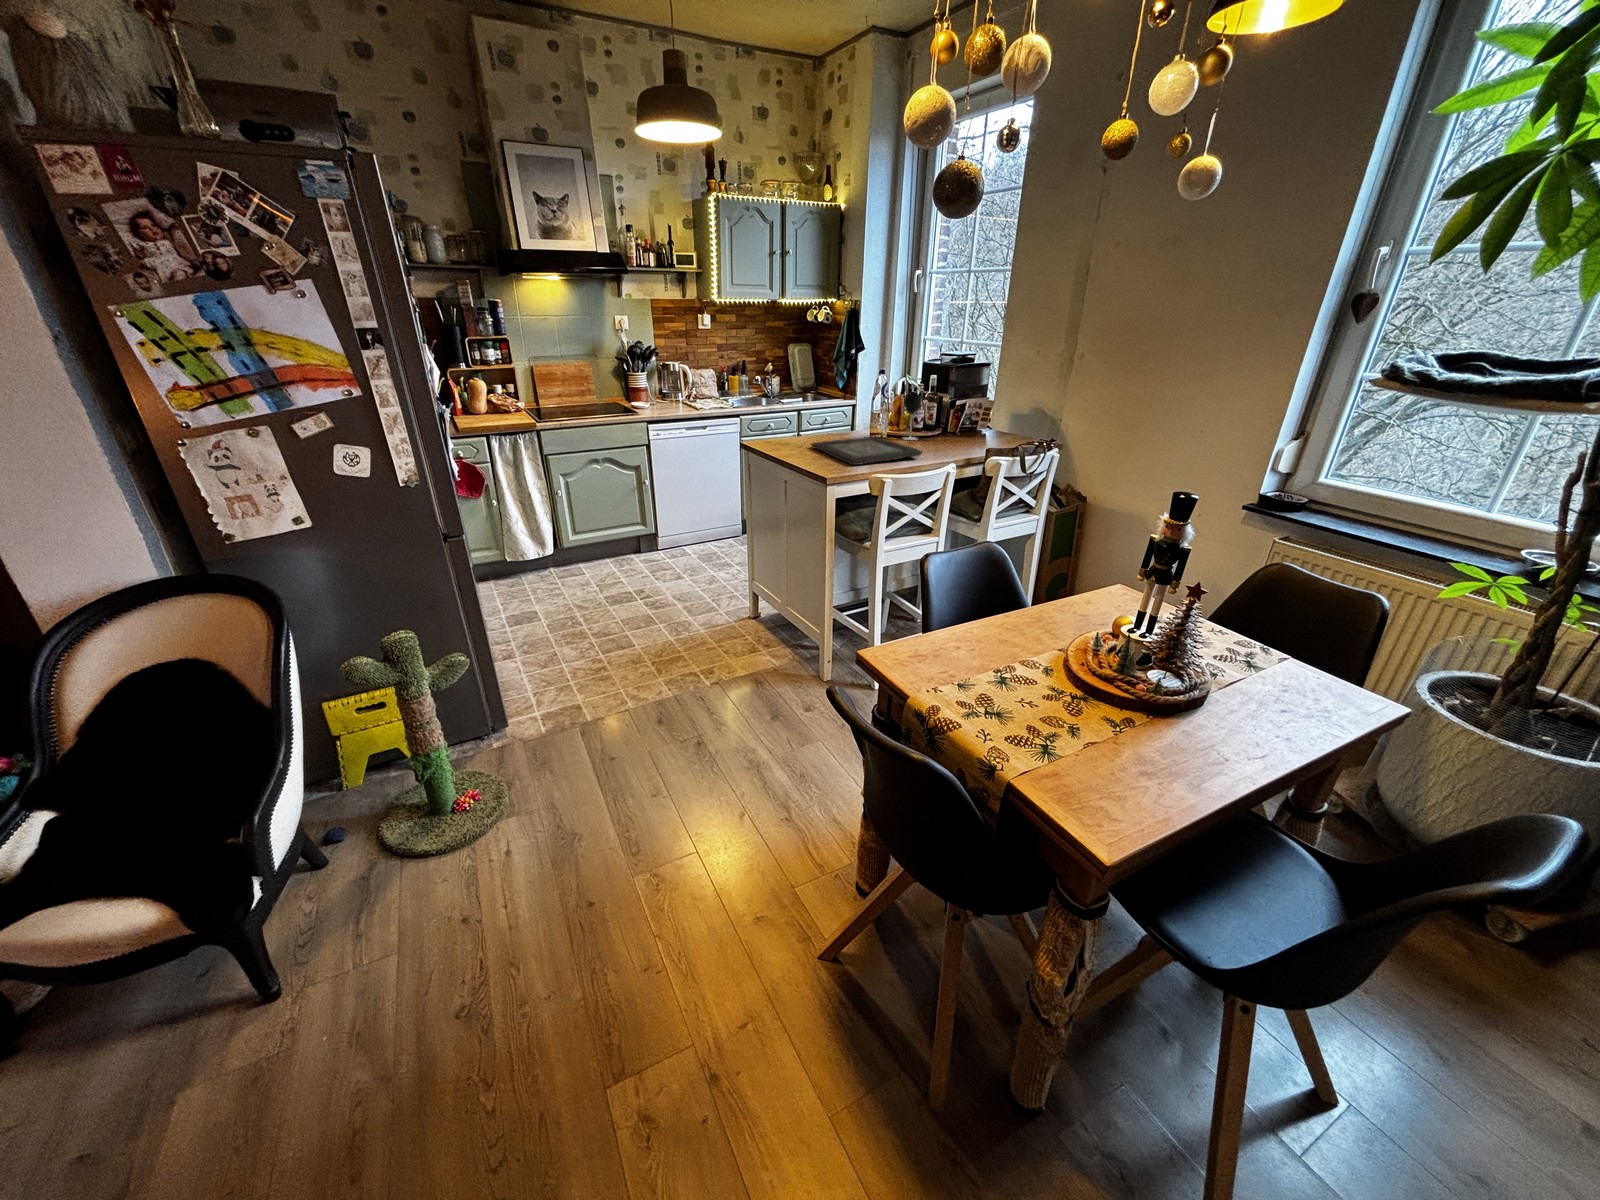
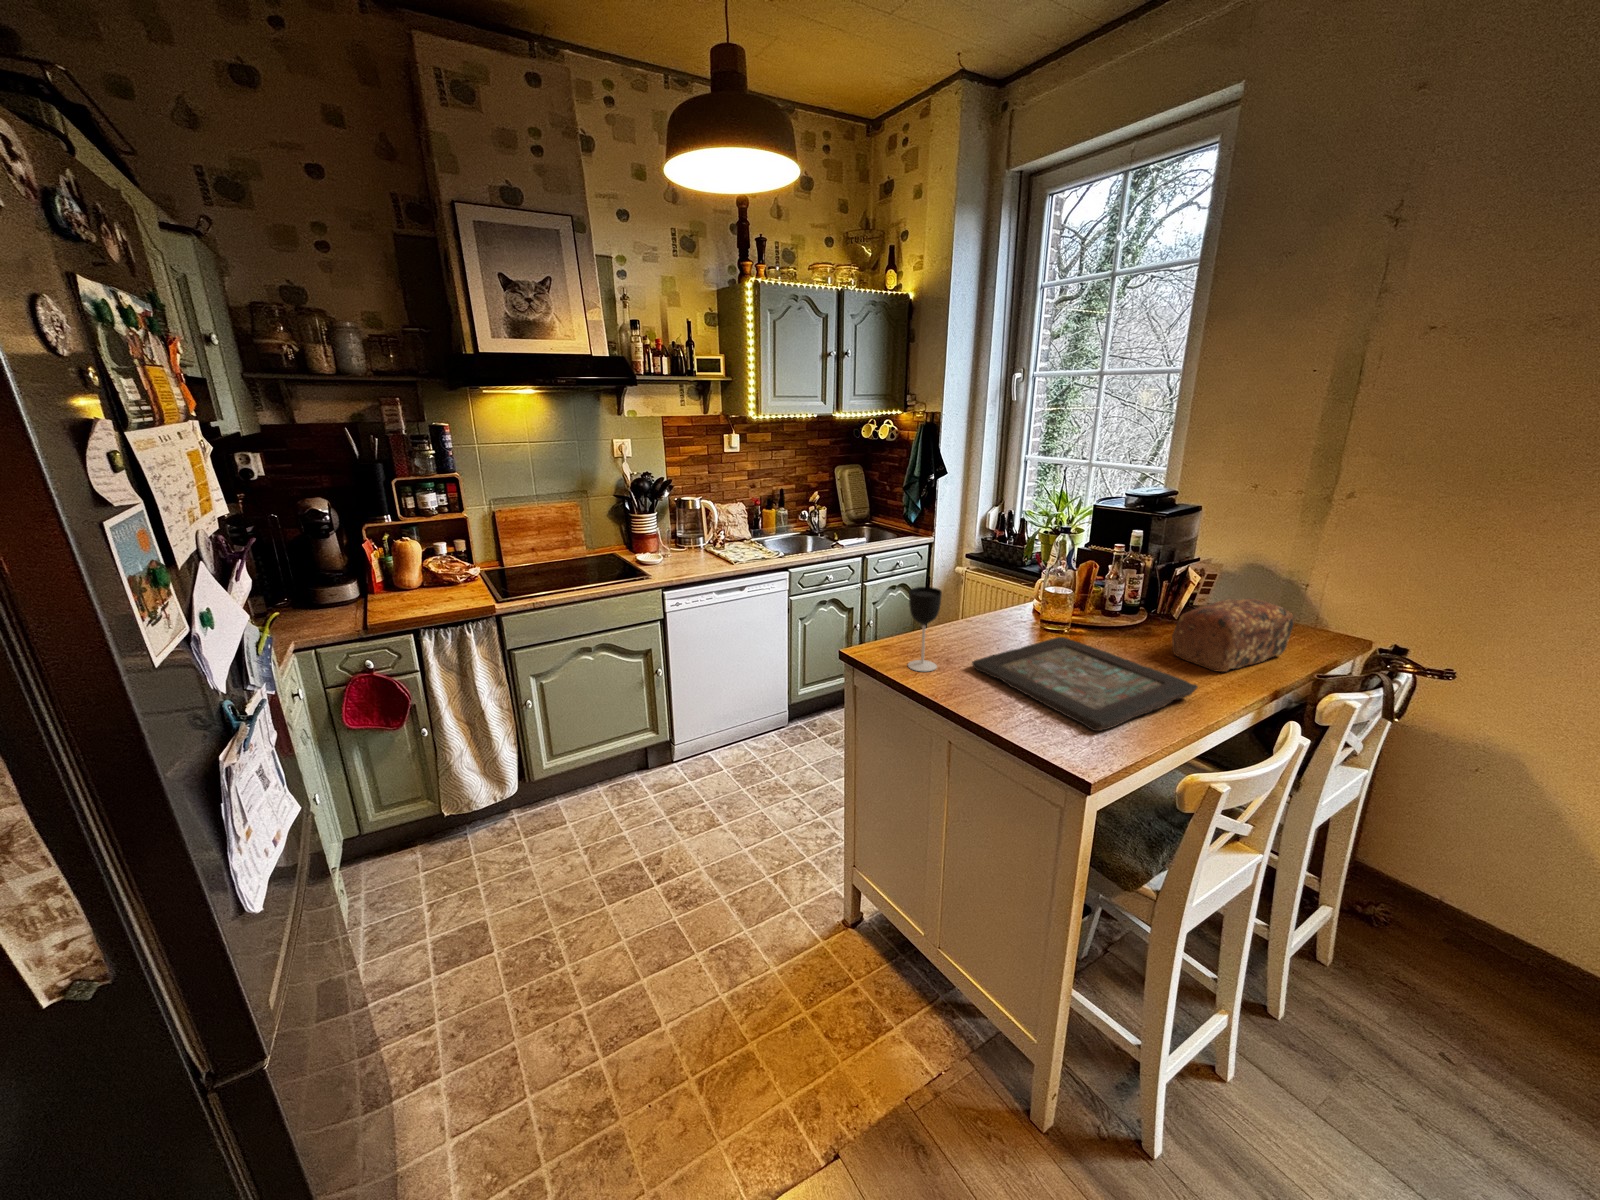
wine glass: present [904,394,922,440] -> present [908,587,942,671]
bread loaf: none [935,413,1005,452] -> present [1172,599,1293,672]

